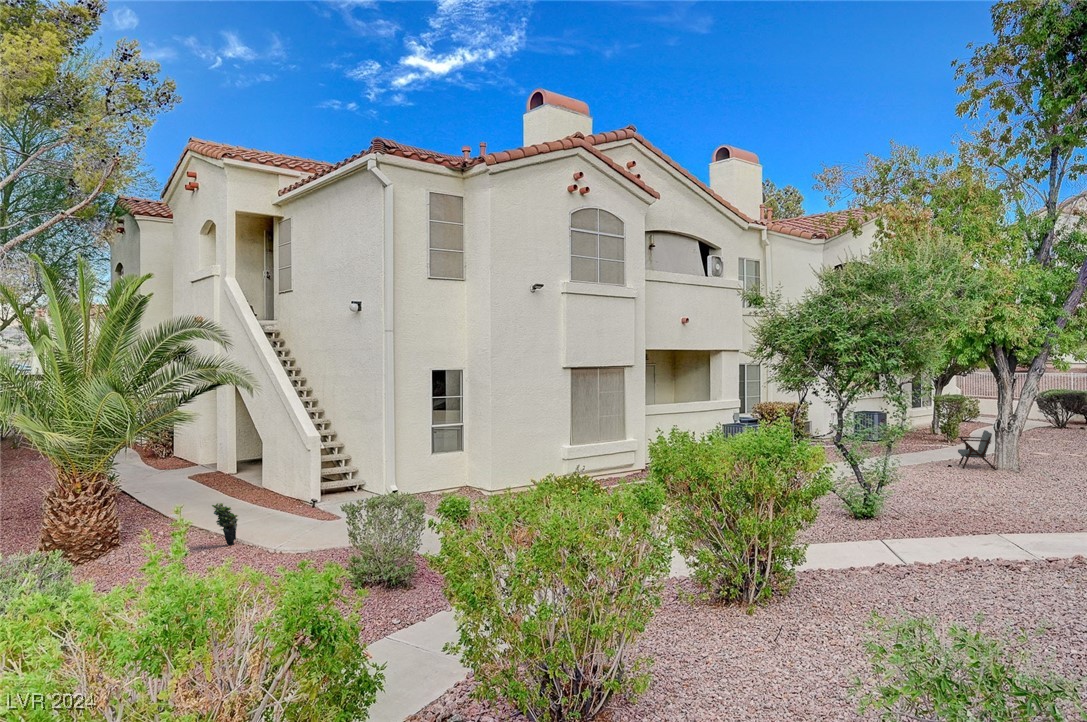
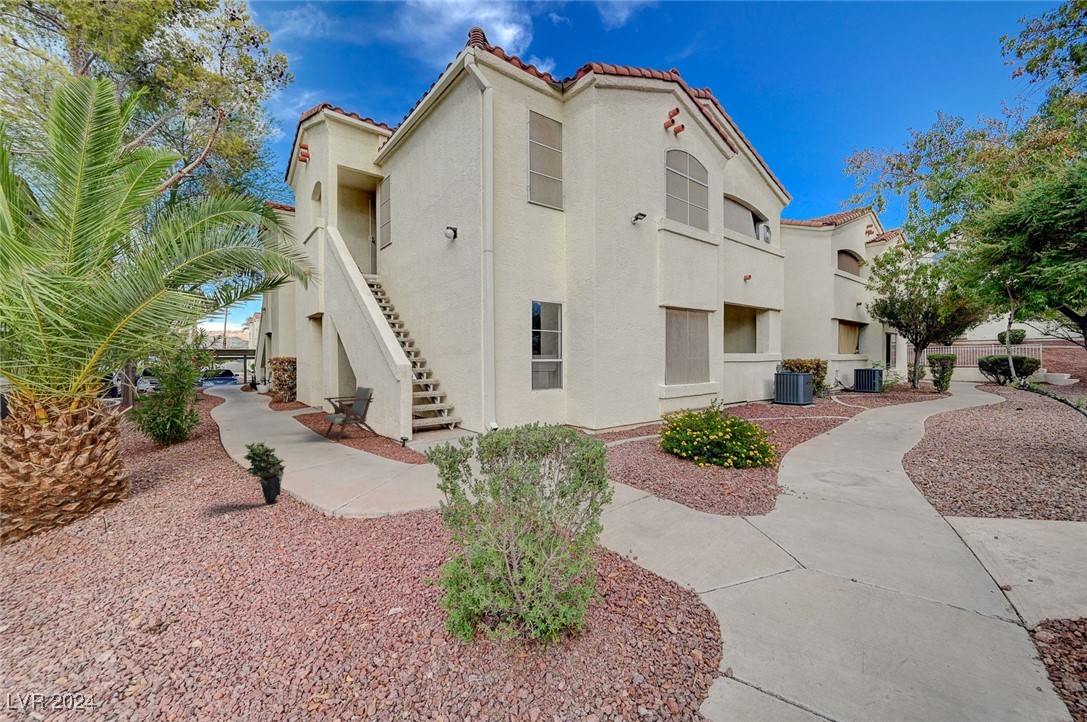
lounge chair: present [958,430,996,470] -> present [324,387,379,442]

